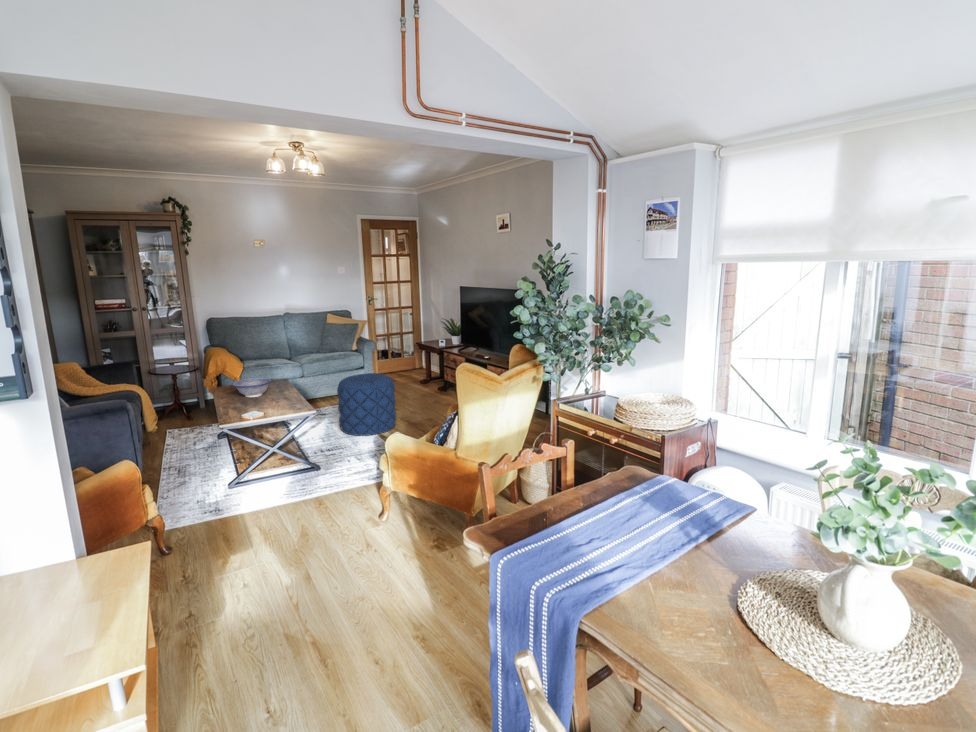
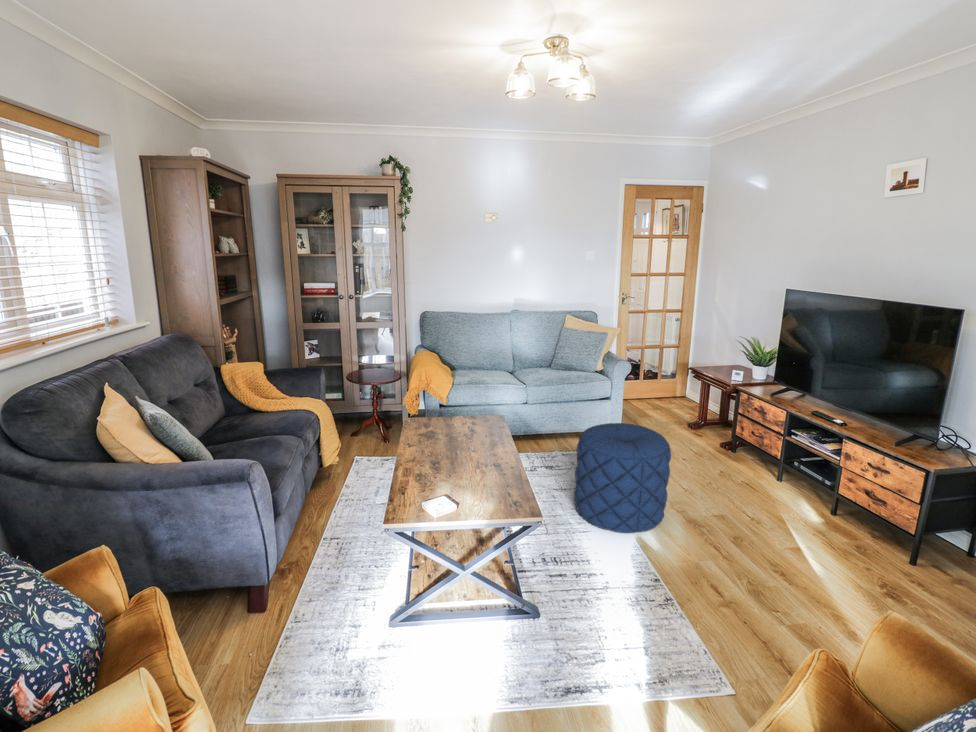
decorative bowl: present [232,378,272,397] -> none [424,419,482,454]

